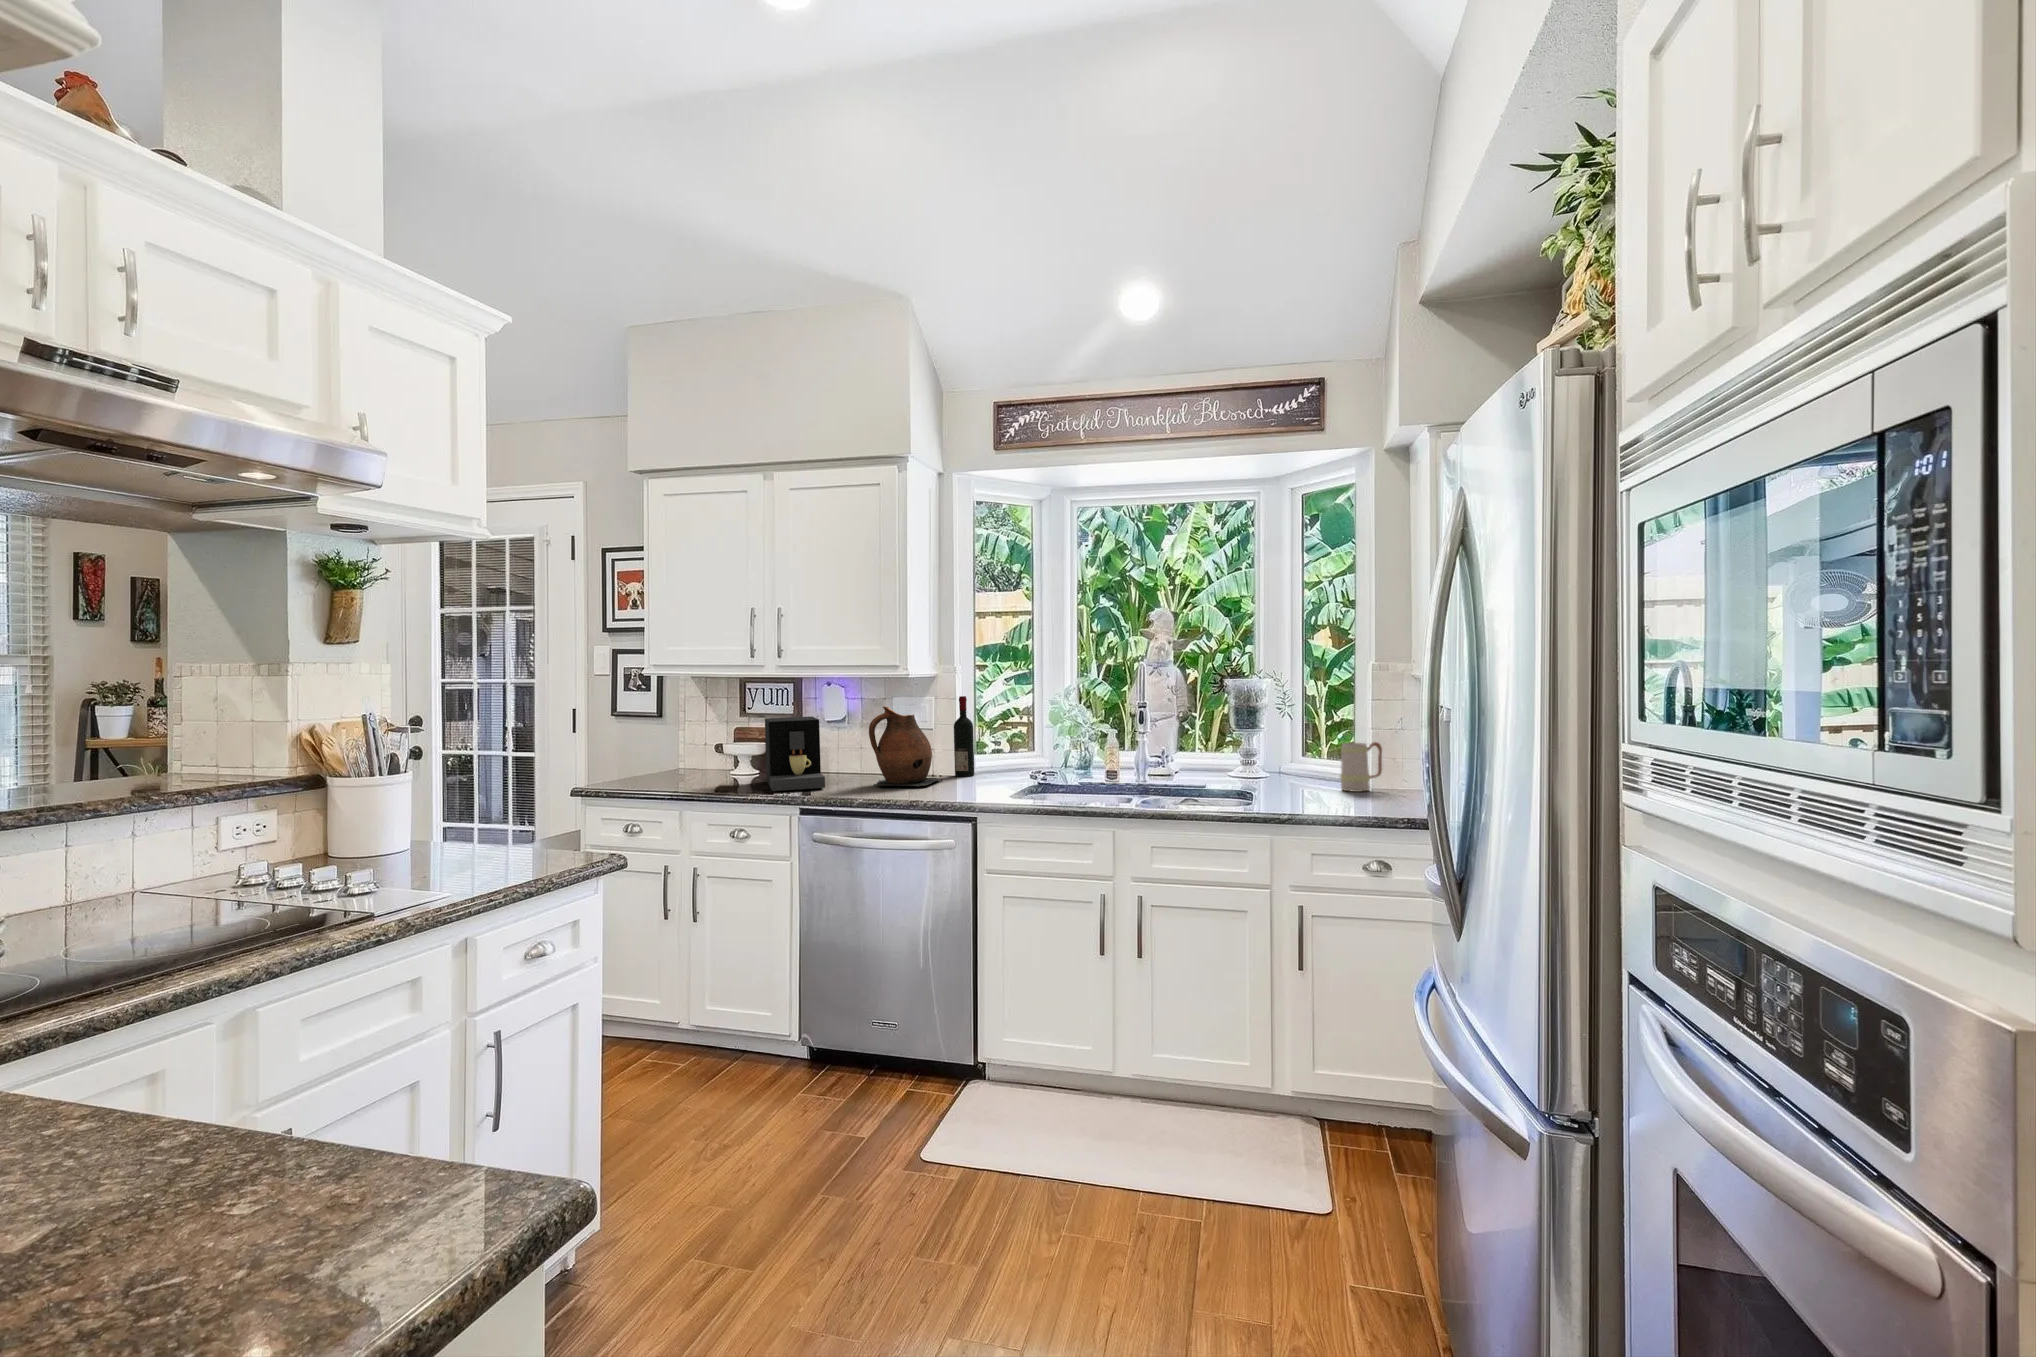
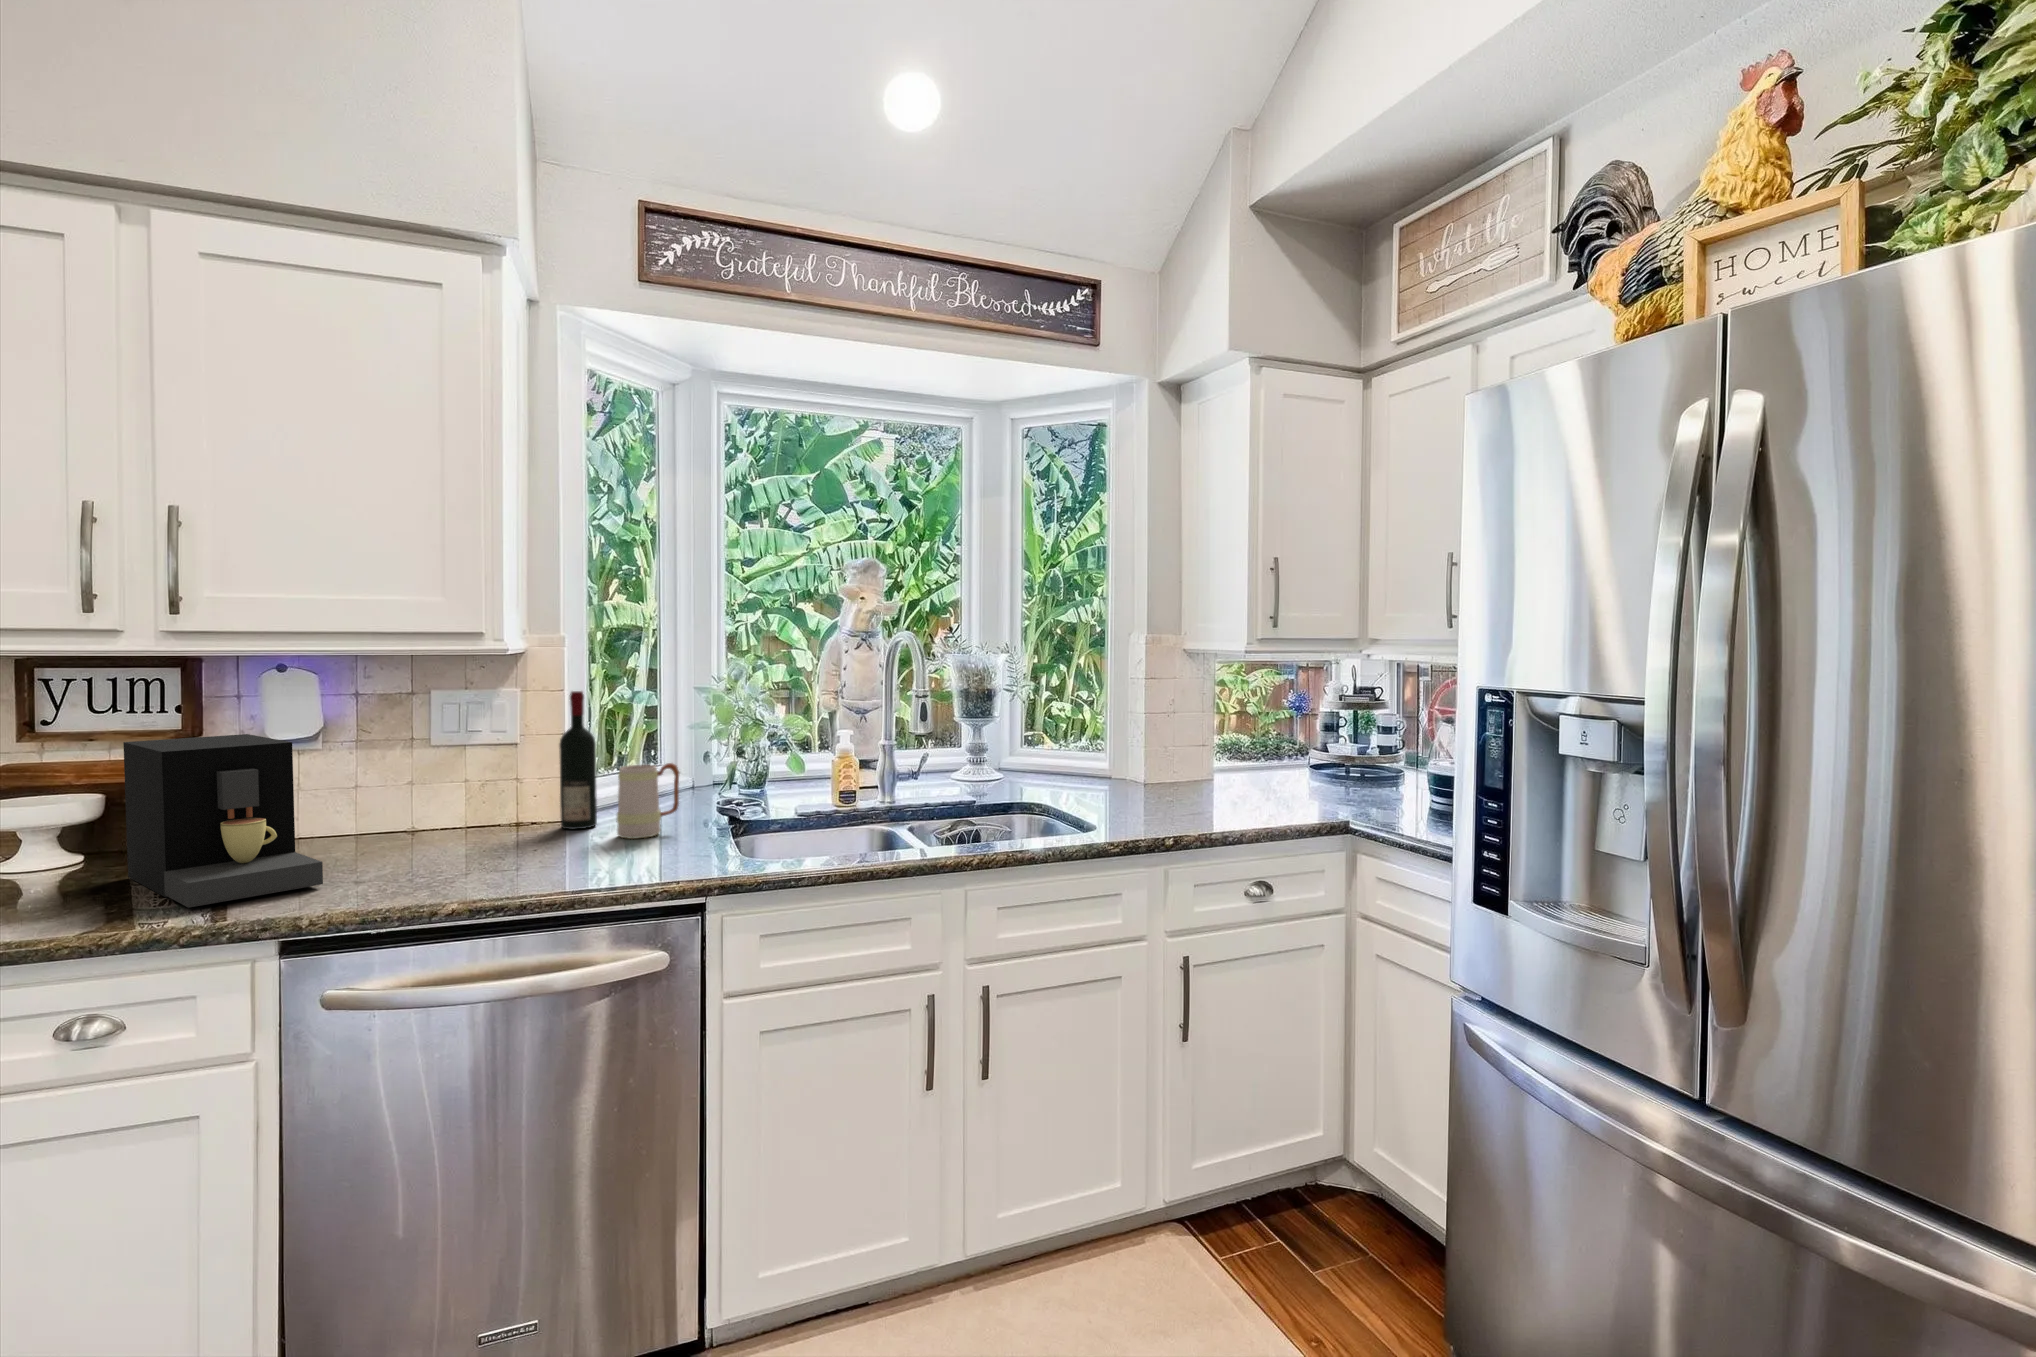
ceramic pitcher: present [869,706,943,787] -> none [422,713,559,868]
mug: present [1340,742,1382,792] -> present [616,763,679,839]

